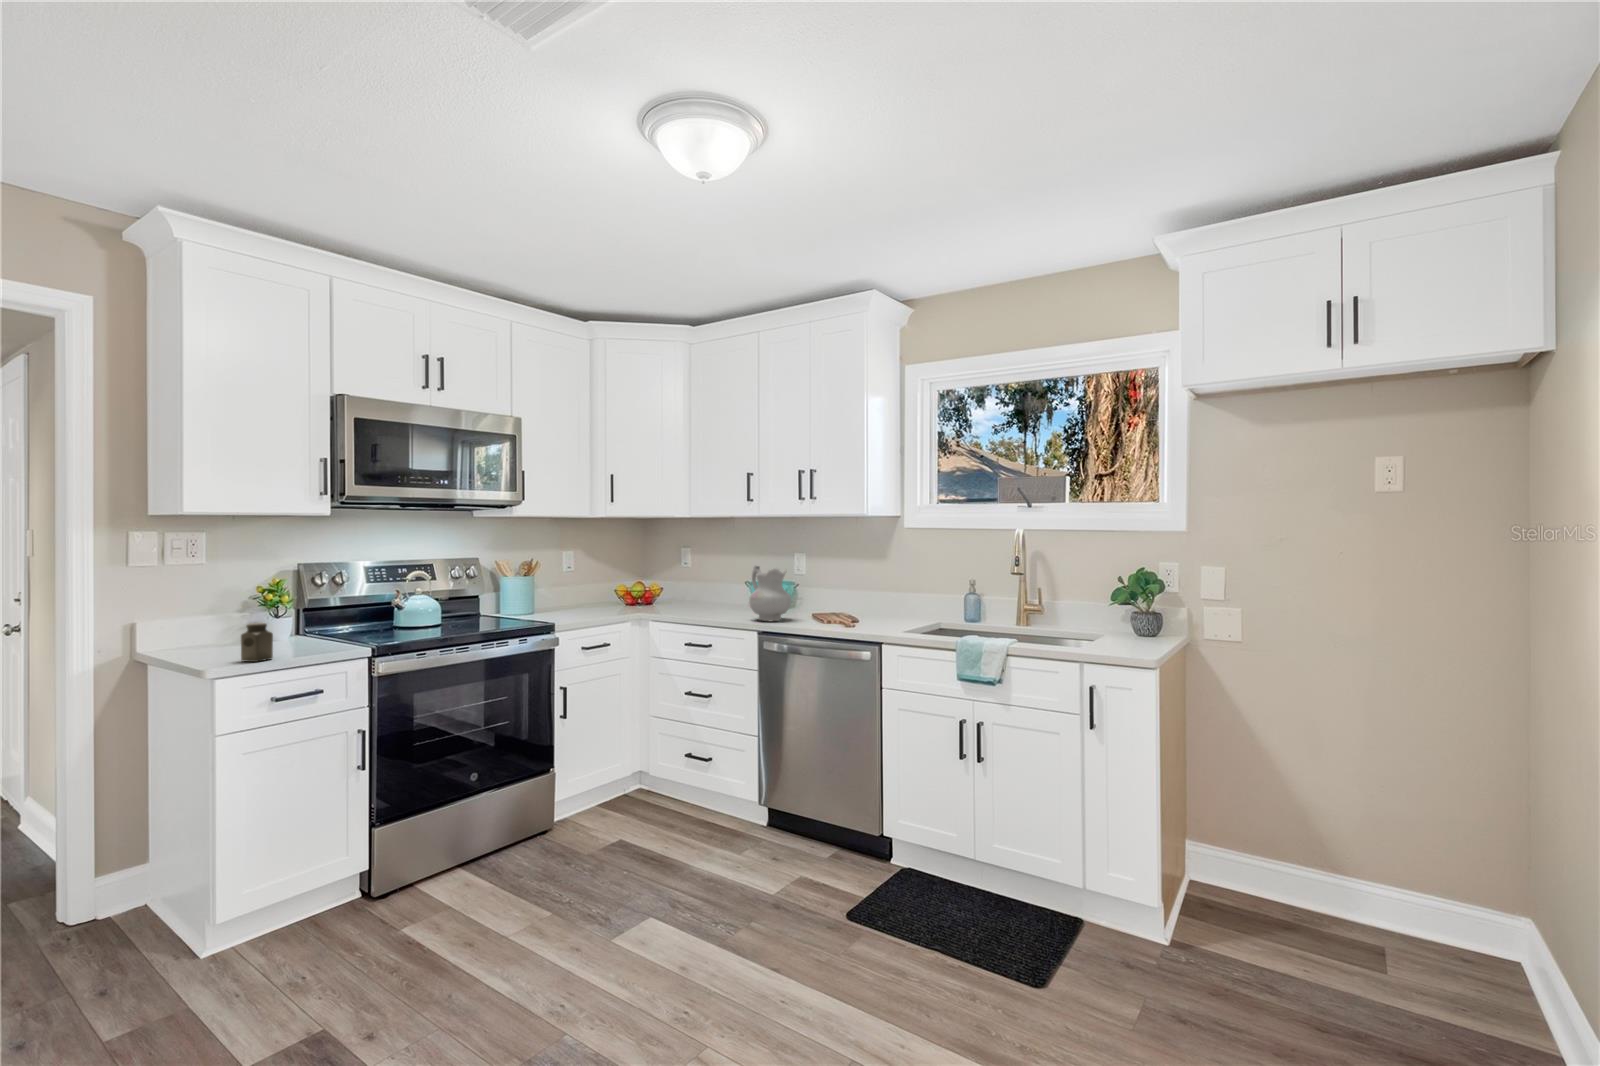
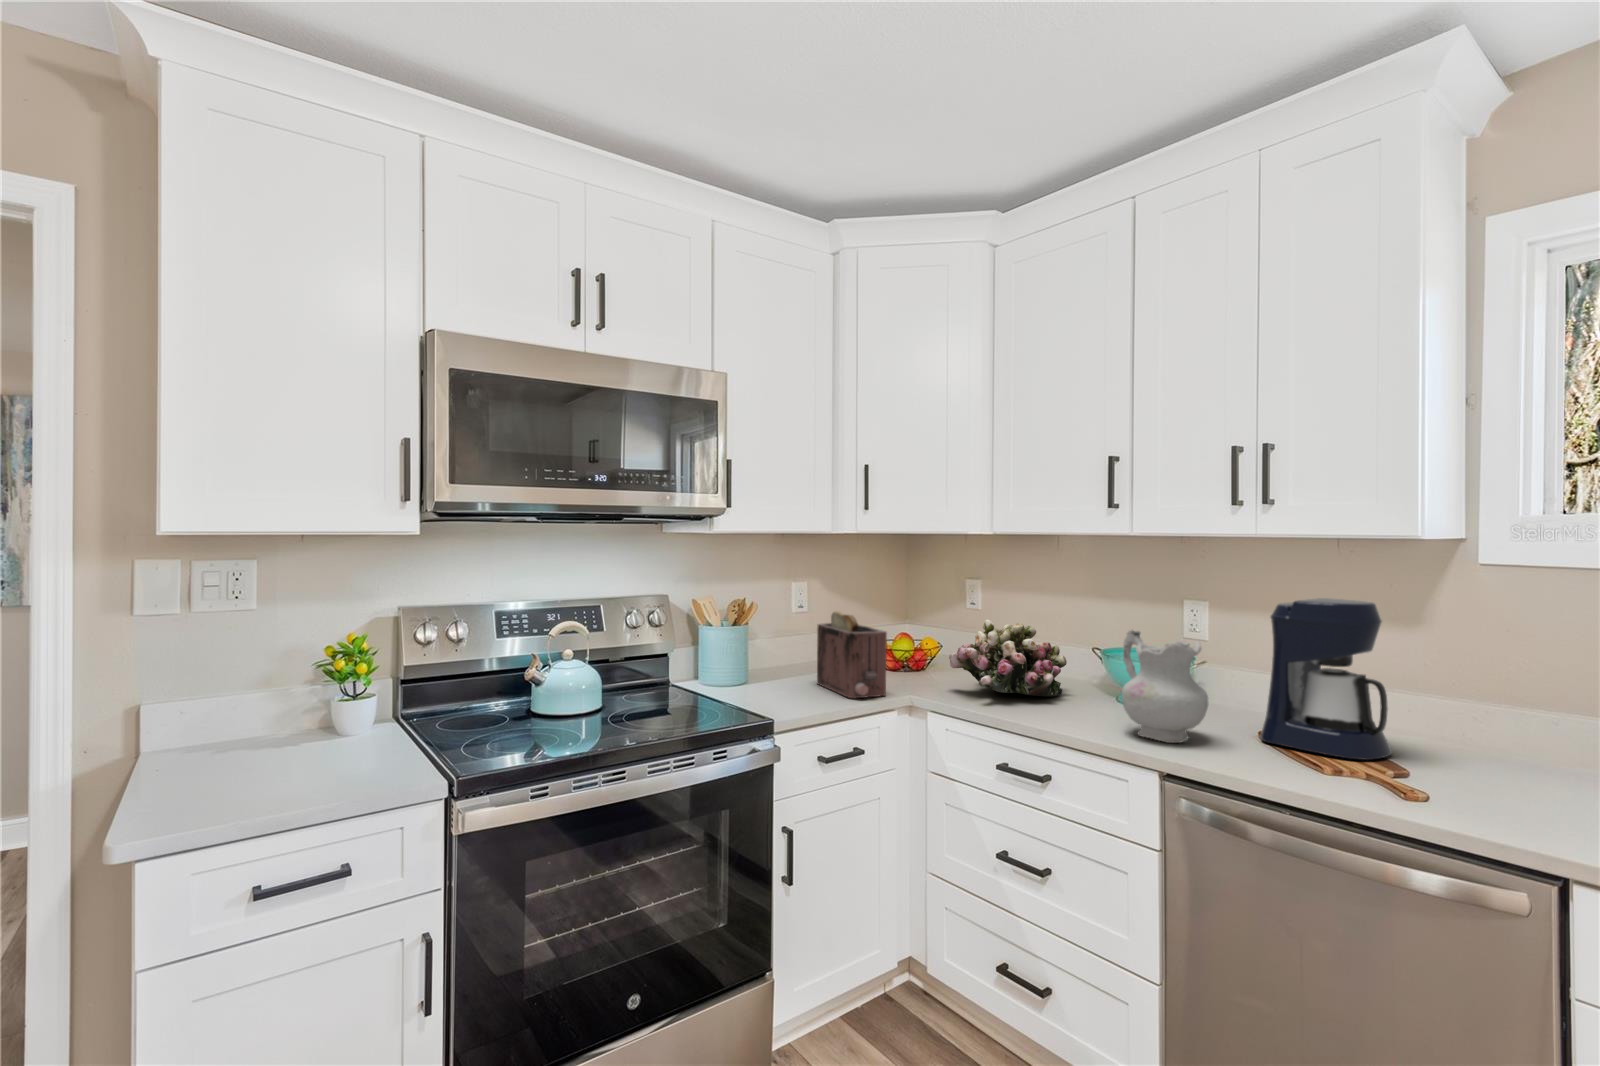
coffee maker: none [817,546,874,622] -> present [1260,598,1392,760]
toaster: none [580,566,623,616] -> present [817,611,887,698]
flower arrangement: none [662,568,730,610] -> present [949,620,1067,696]
salt shaker: present [241,623,273,662] -> none [206,743,262,822]

